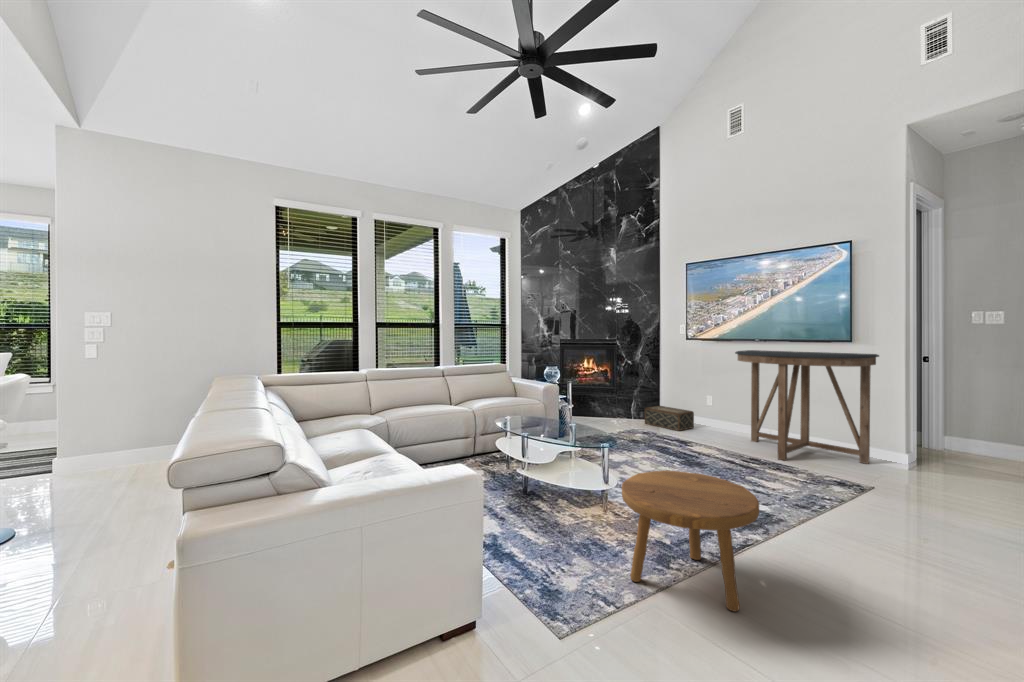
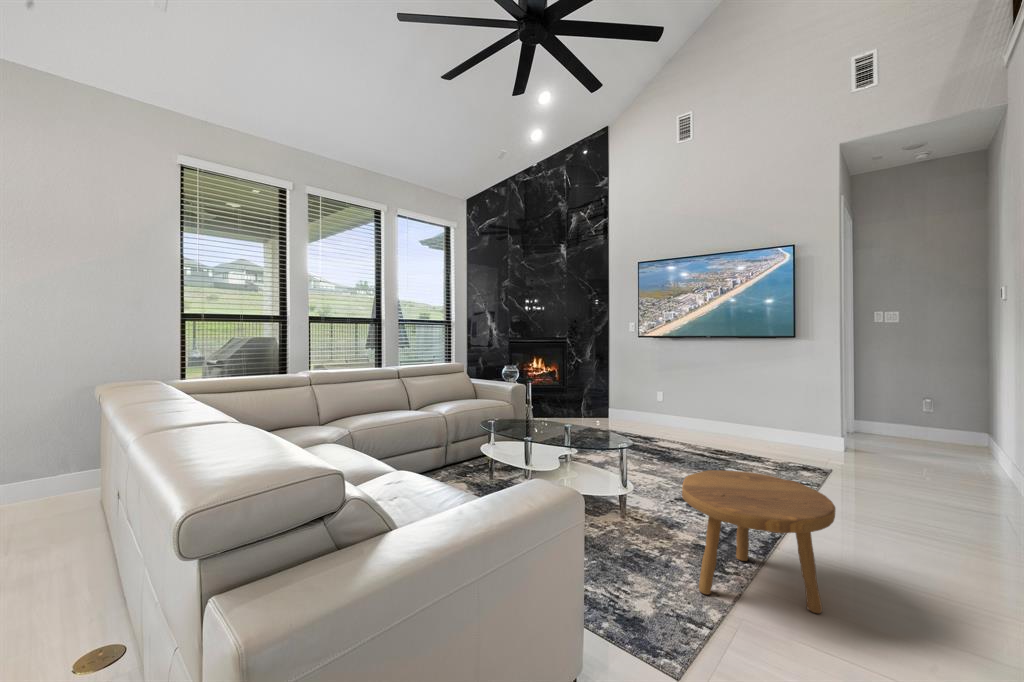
console table: present [735,350,879,464] -> none [693,347,821,450]
woven basket: present [645,406,694,431] -> none [598,403,646,427]

